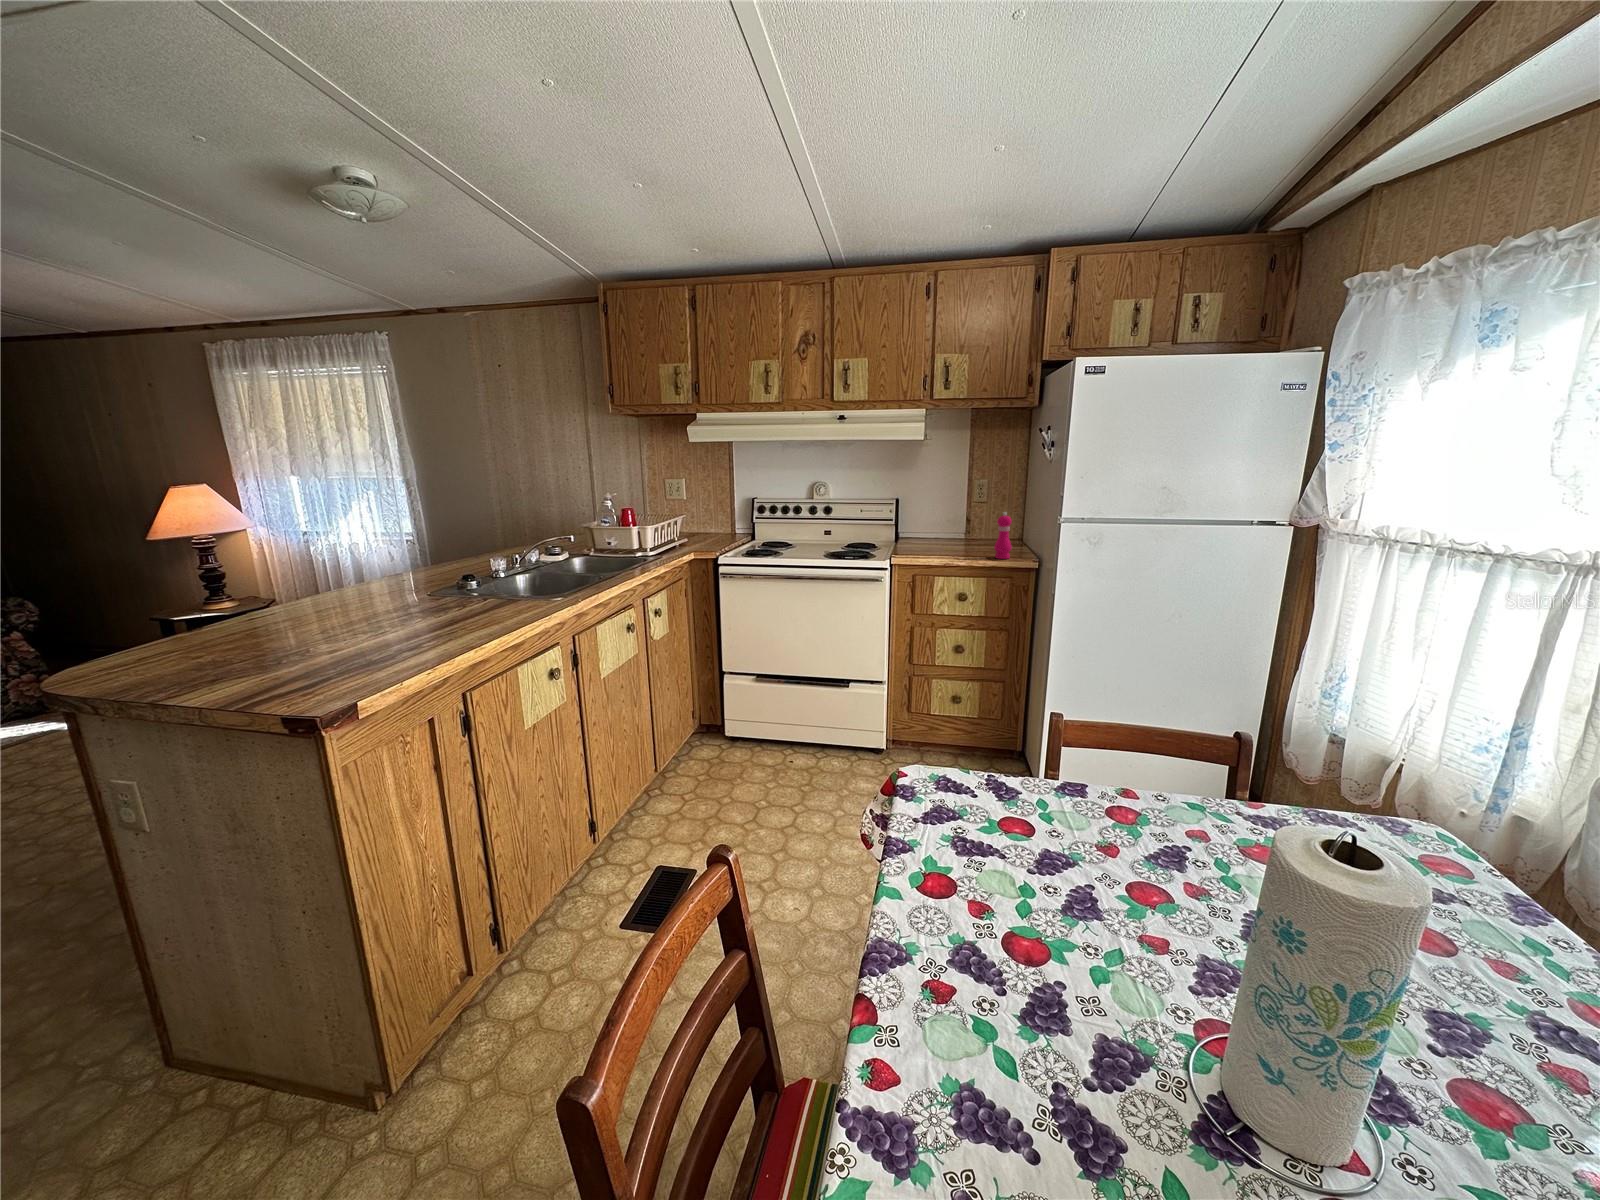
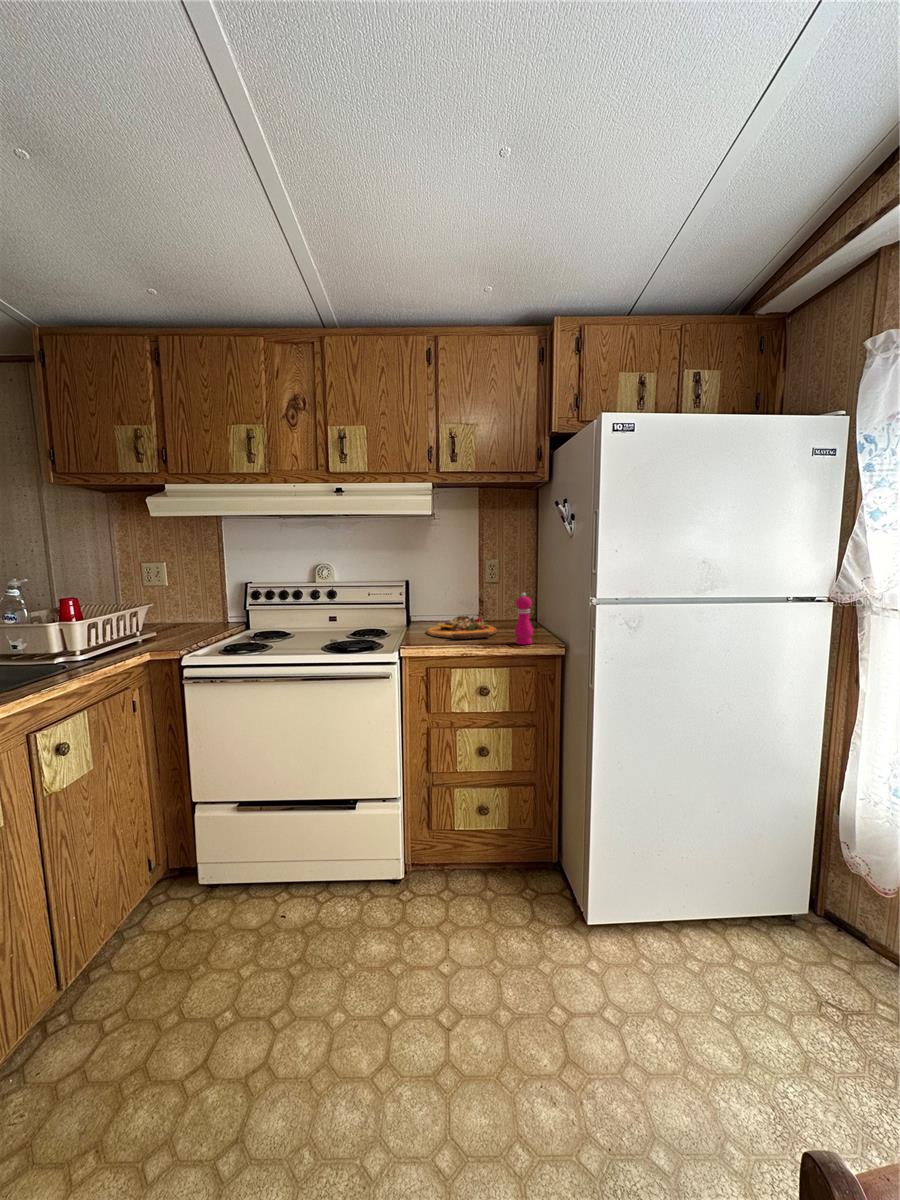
cutting board: none [913,533,980,553] -> present [427,616,497,639]

